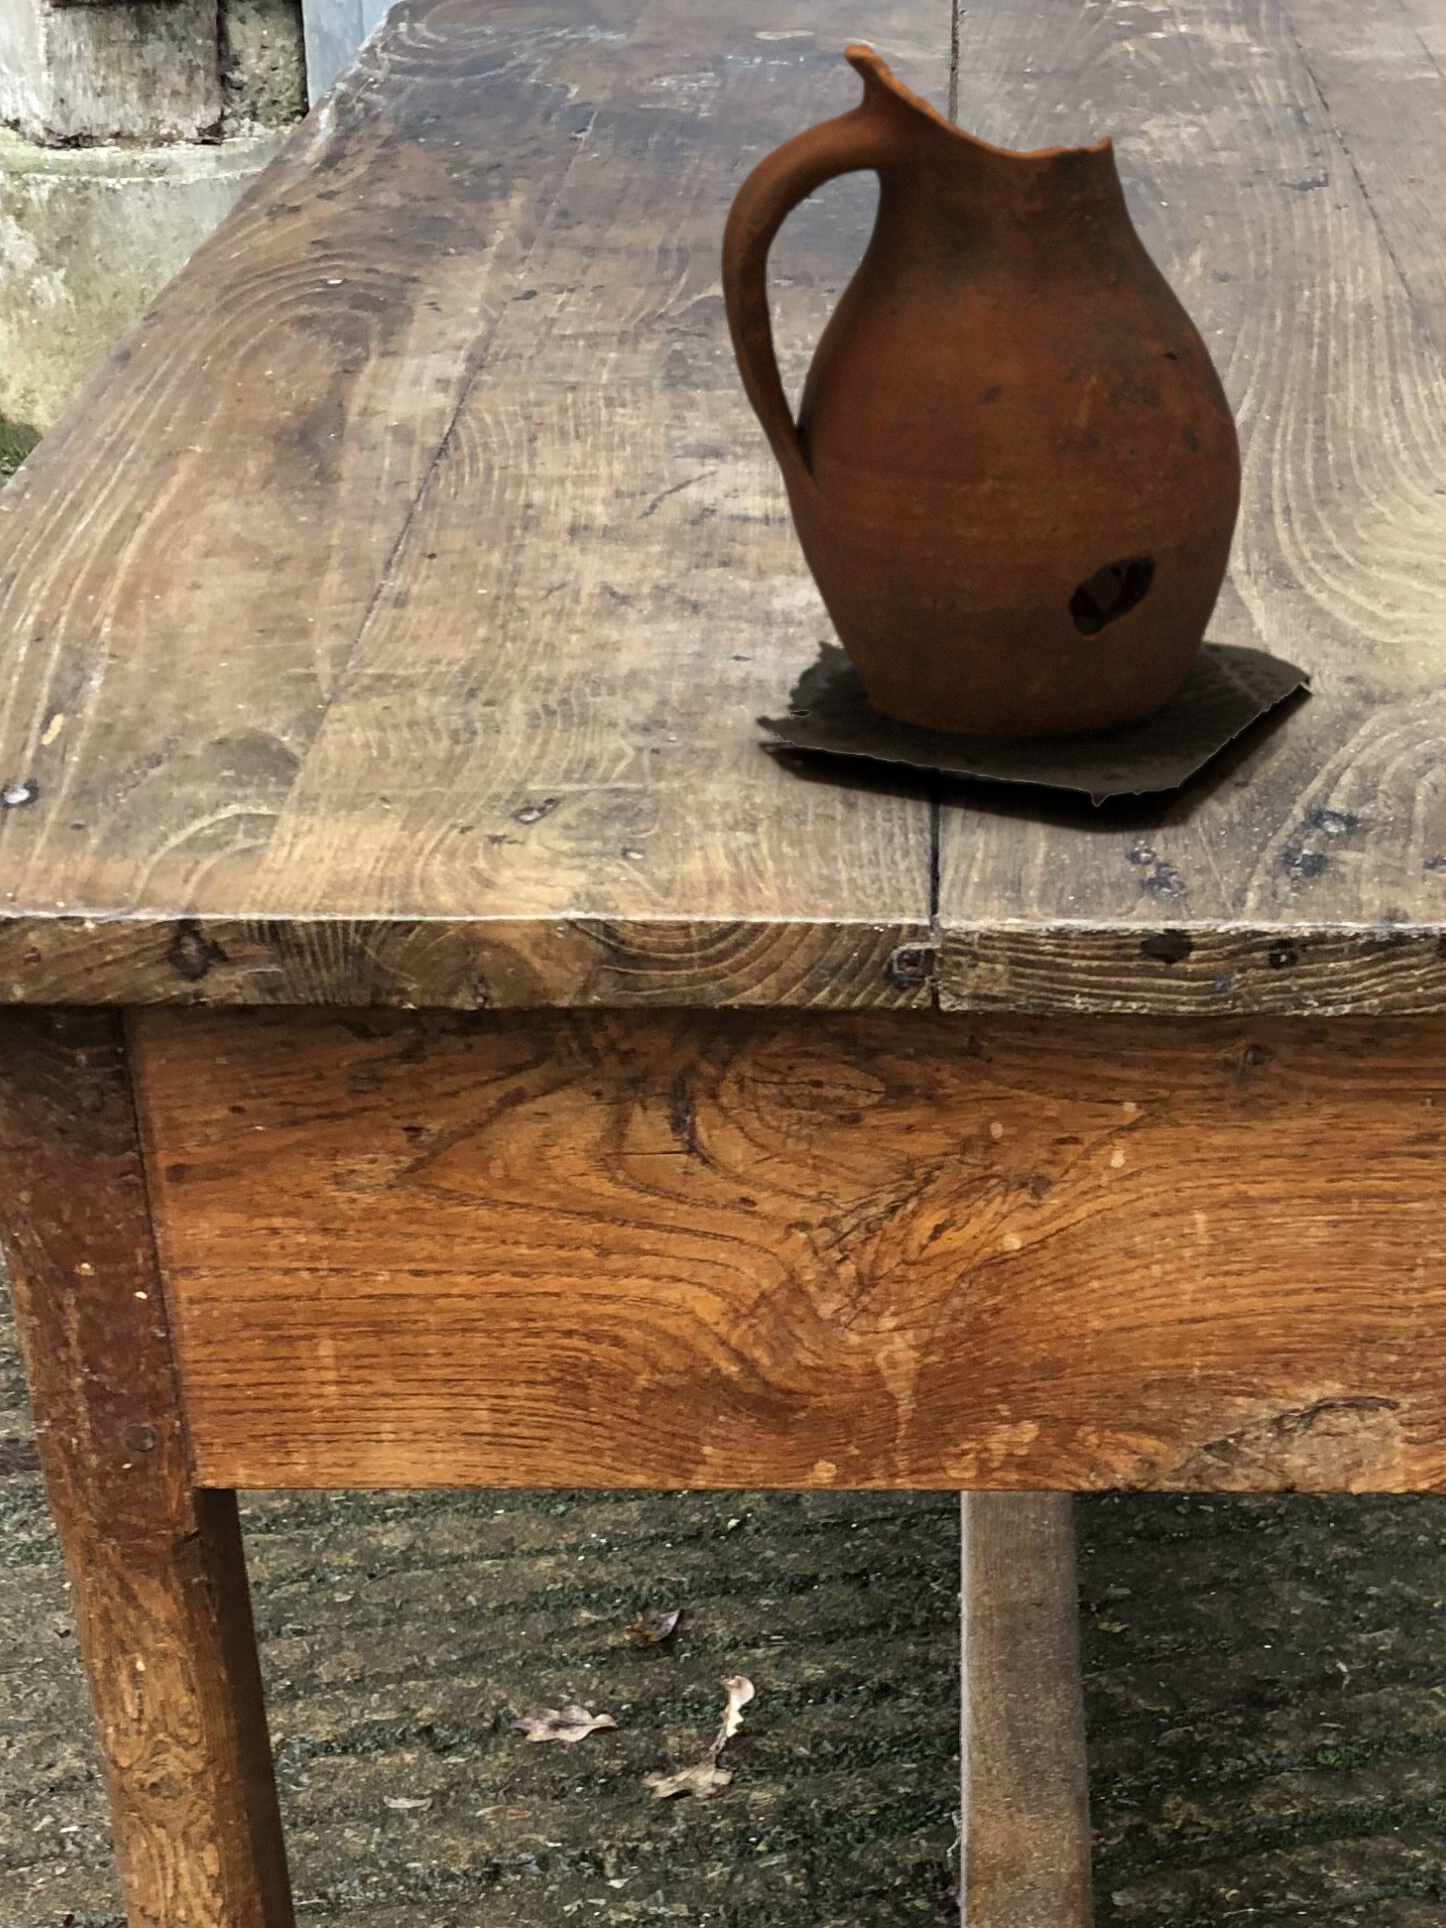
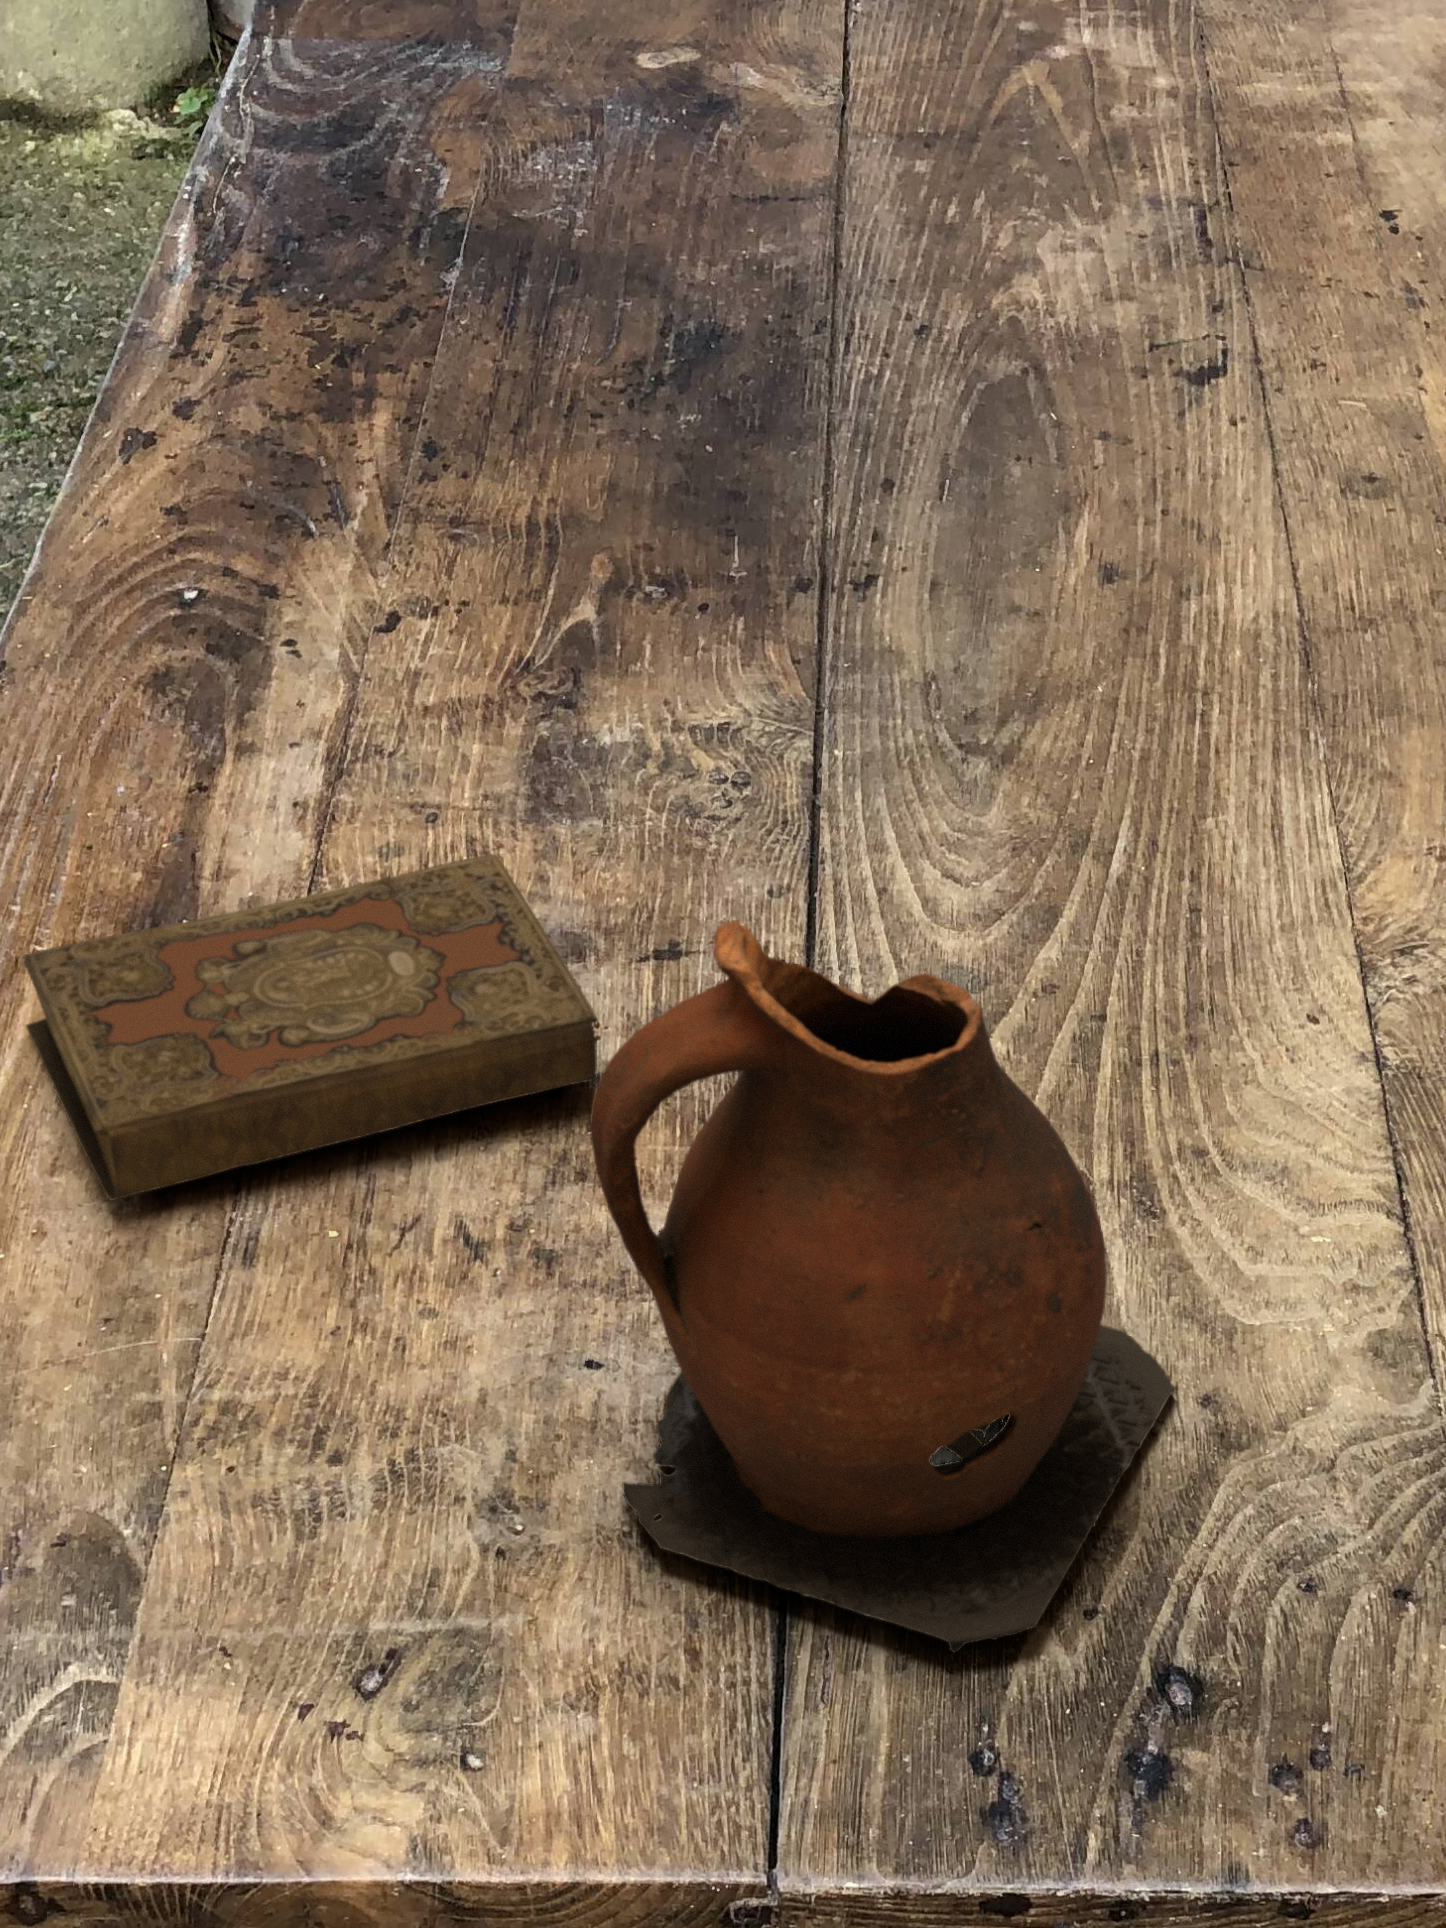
book: none [151,359,725,571] -> present [24,854,598,1201]

